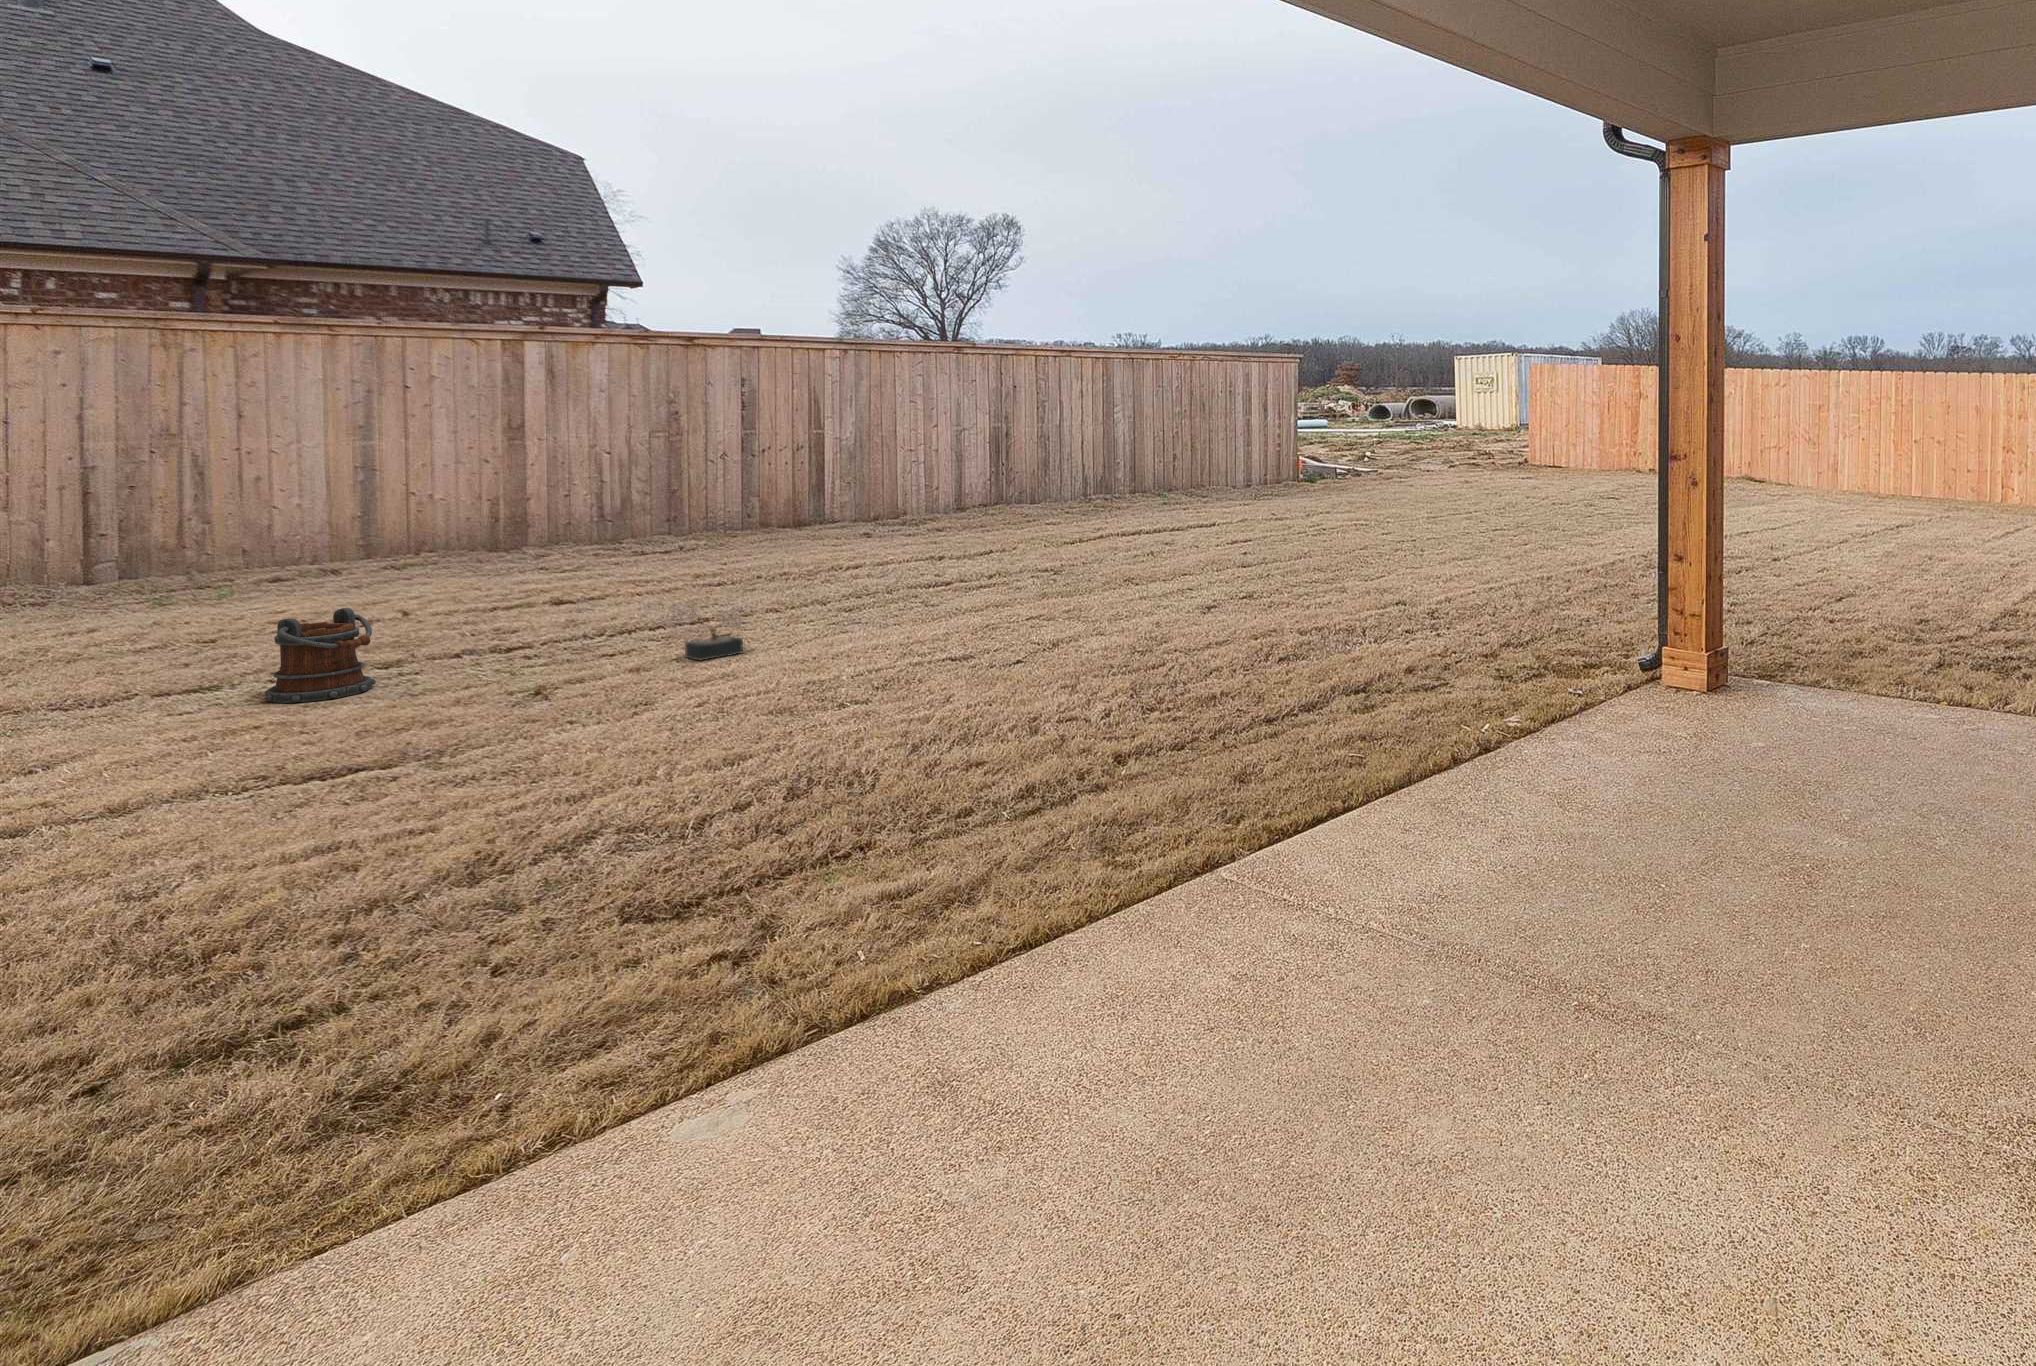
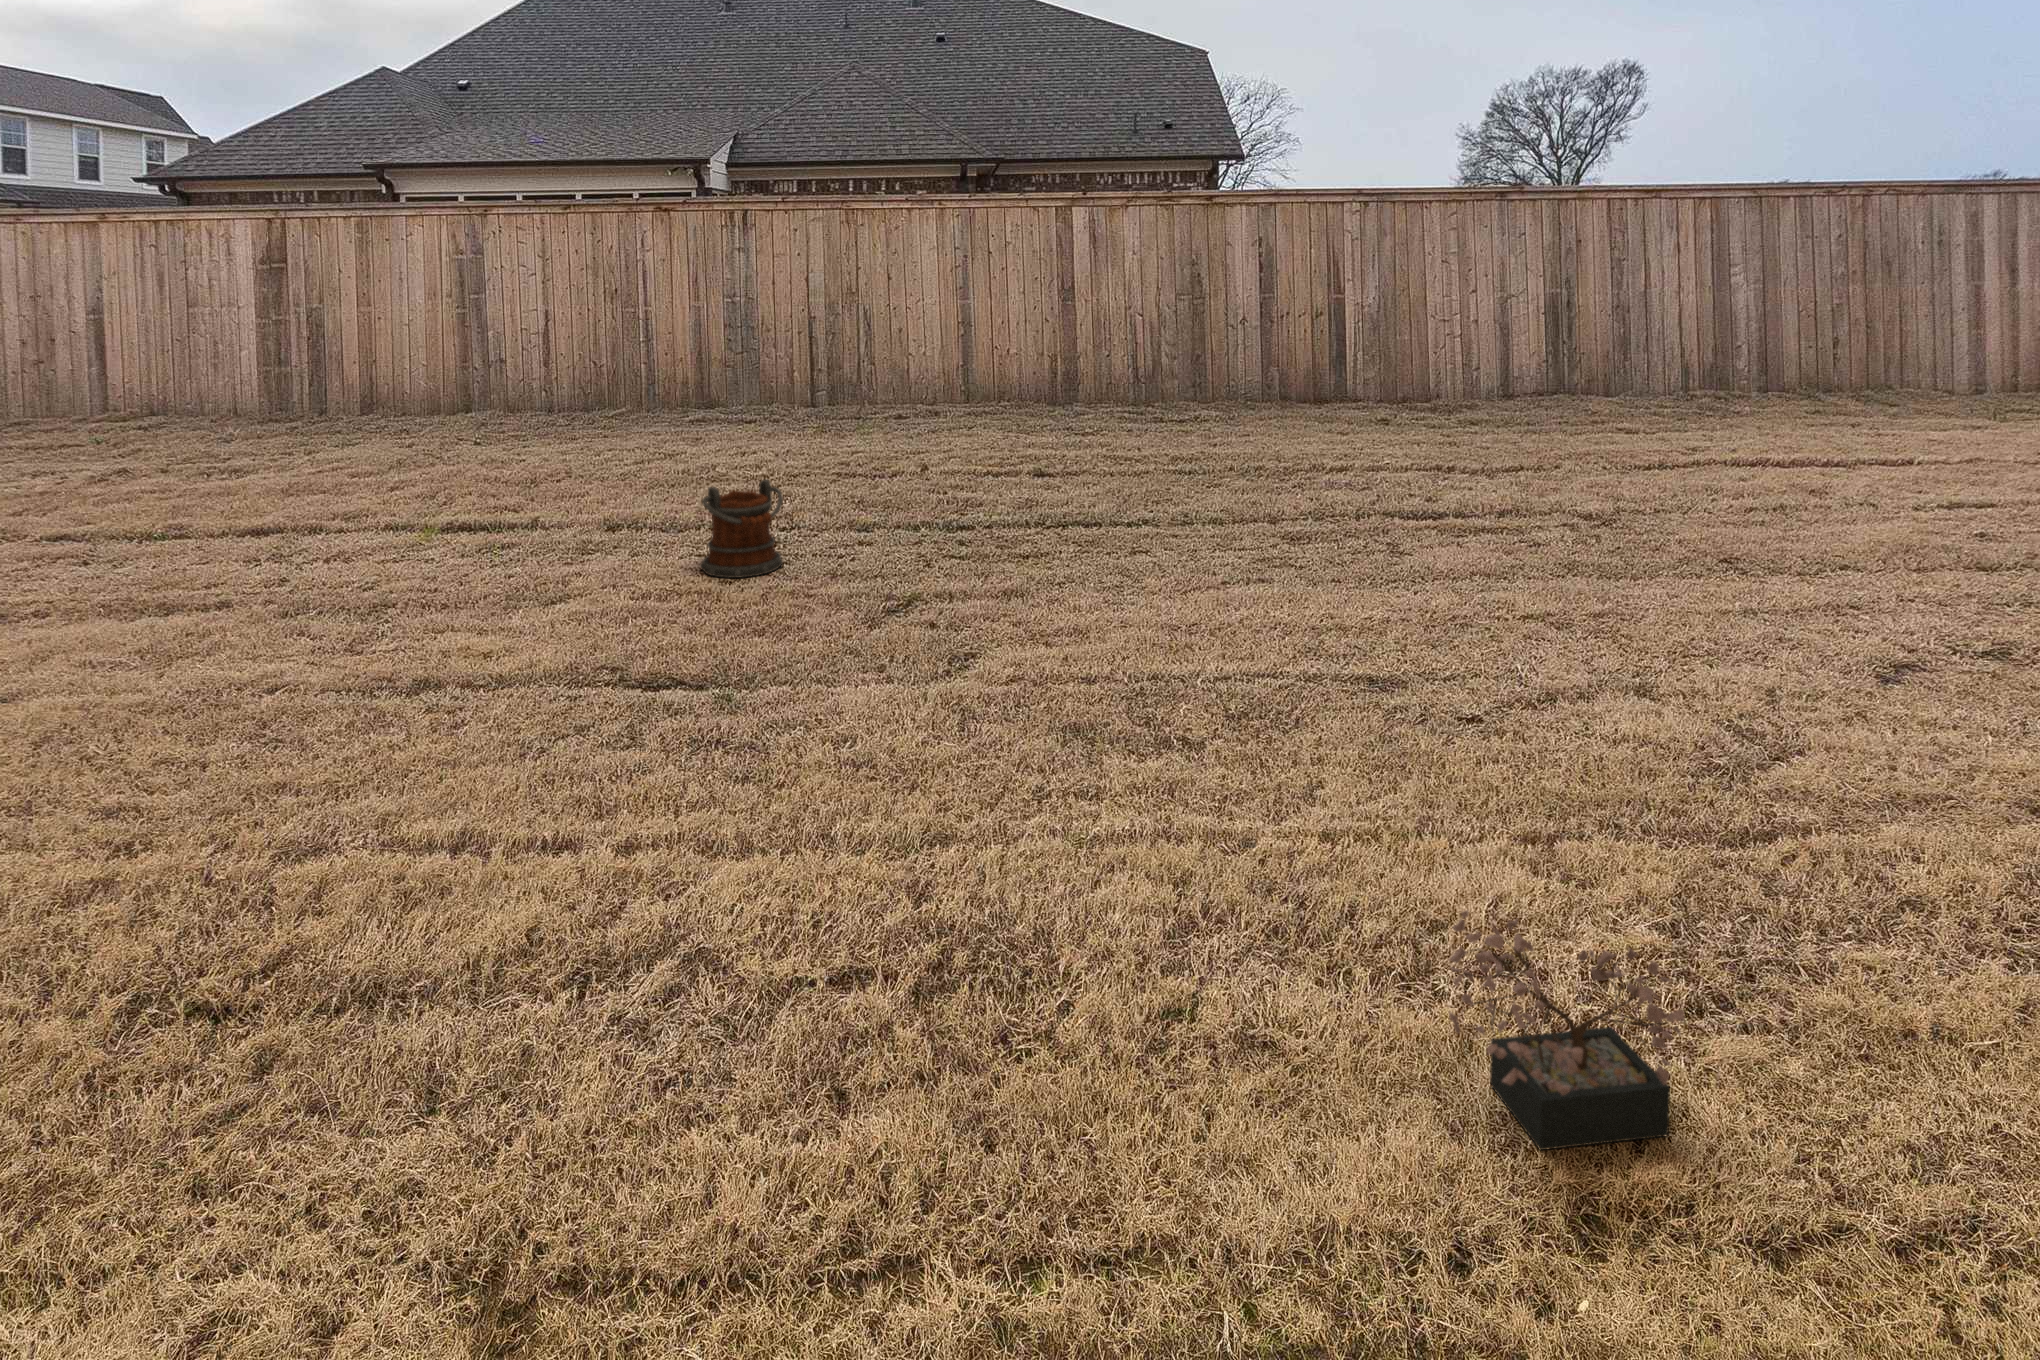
decorative plant: present [667,603,750,661] -> present [1449,910,1685,1150]

